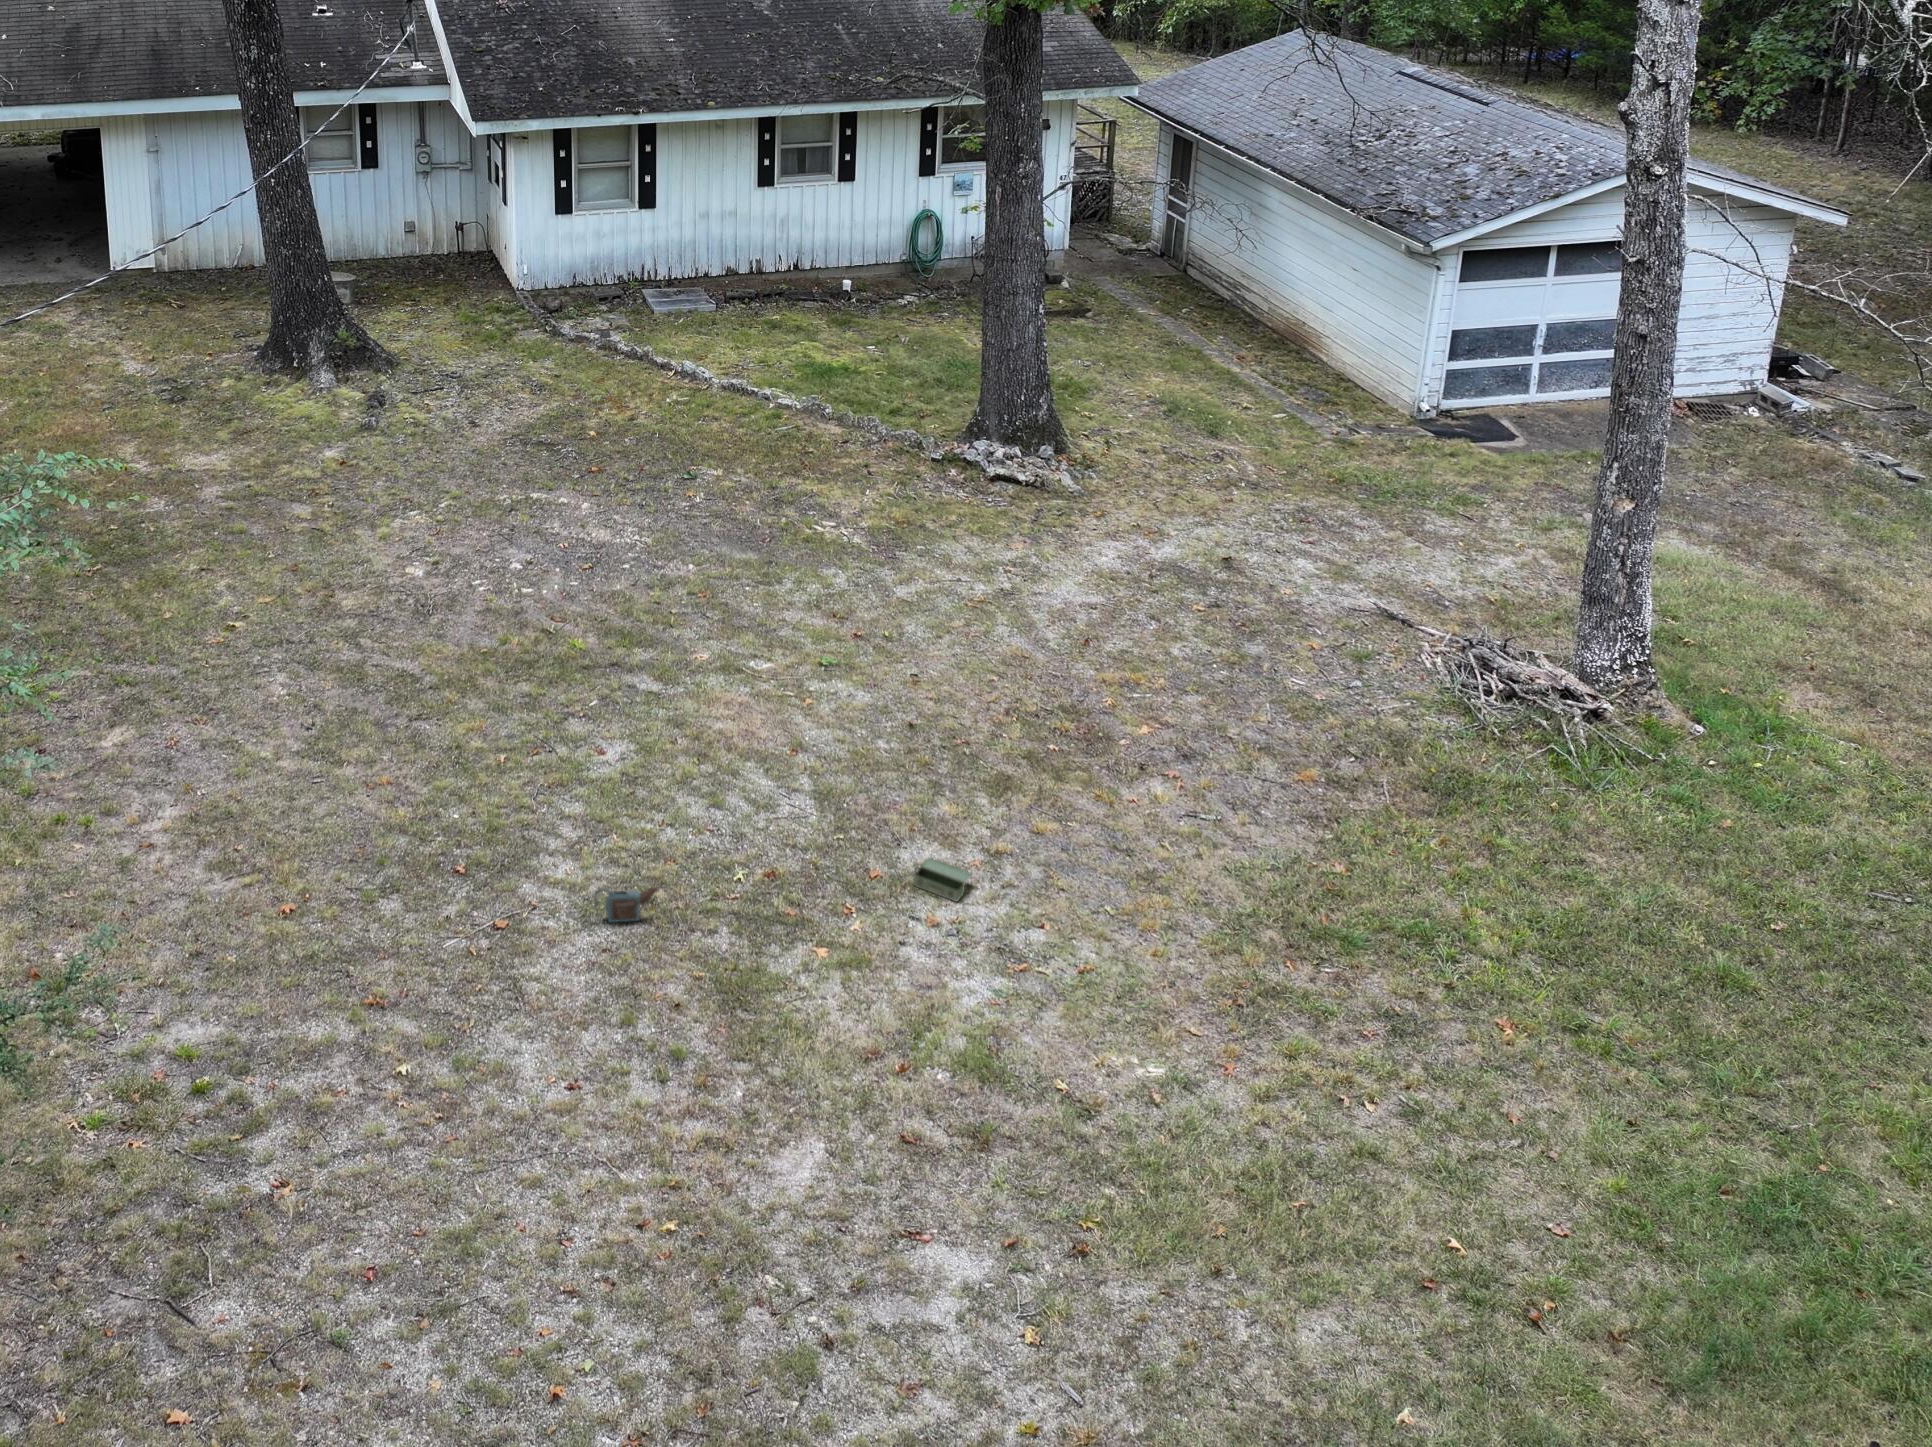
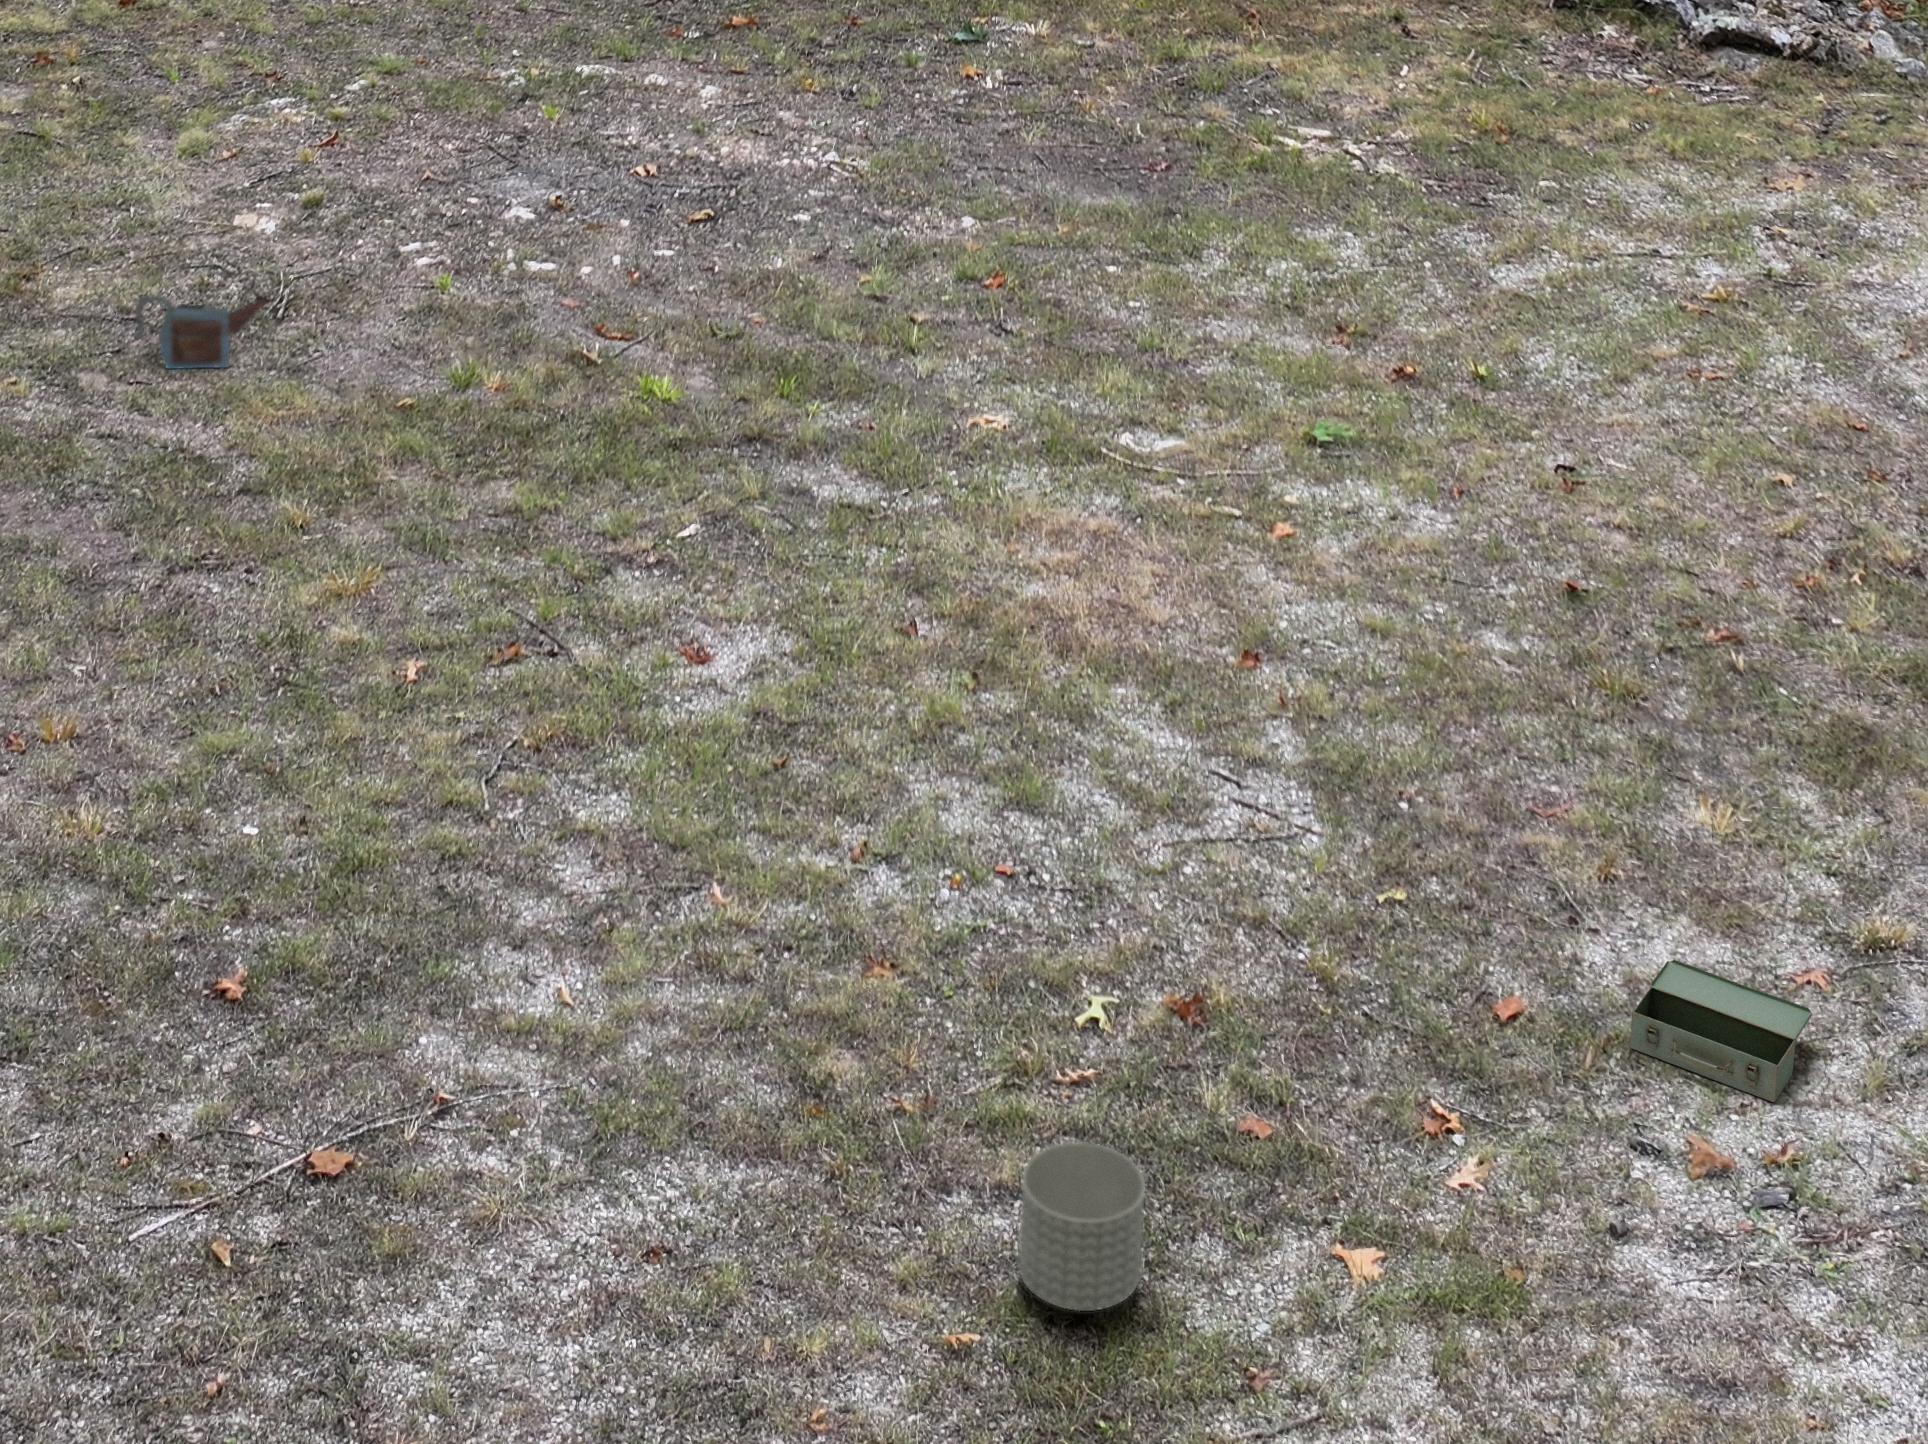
watering can: present [593,887,659,923] -> present [134,295,269,369]
planter: none [715,917,754,967] -> present [1019,1142,1145,1311]

